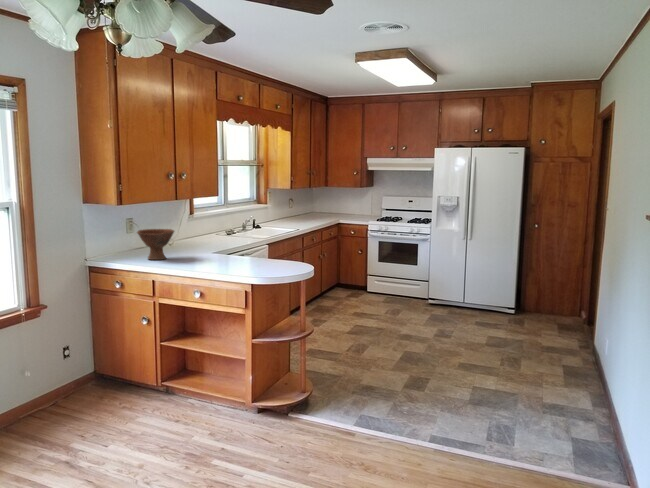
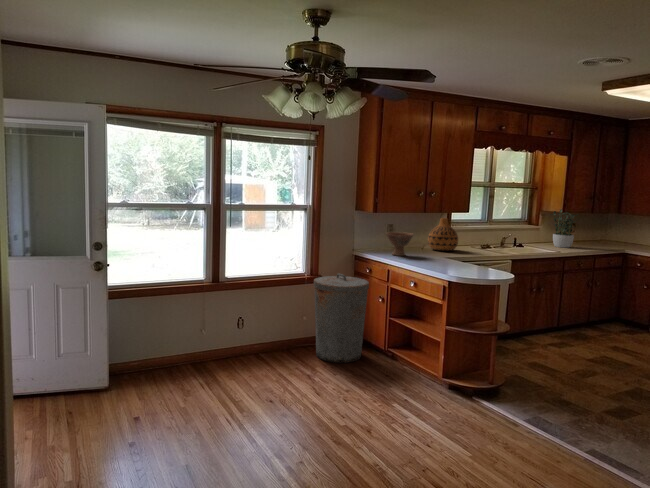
potted plant: none [281,186,308,225] -> present [552,209,578,248]
vase: none [177,205,213,245] -> present [428,218,458,251]
trash can: none [39,297,127,424] -> present [314,274,369,363]

